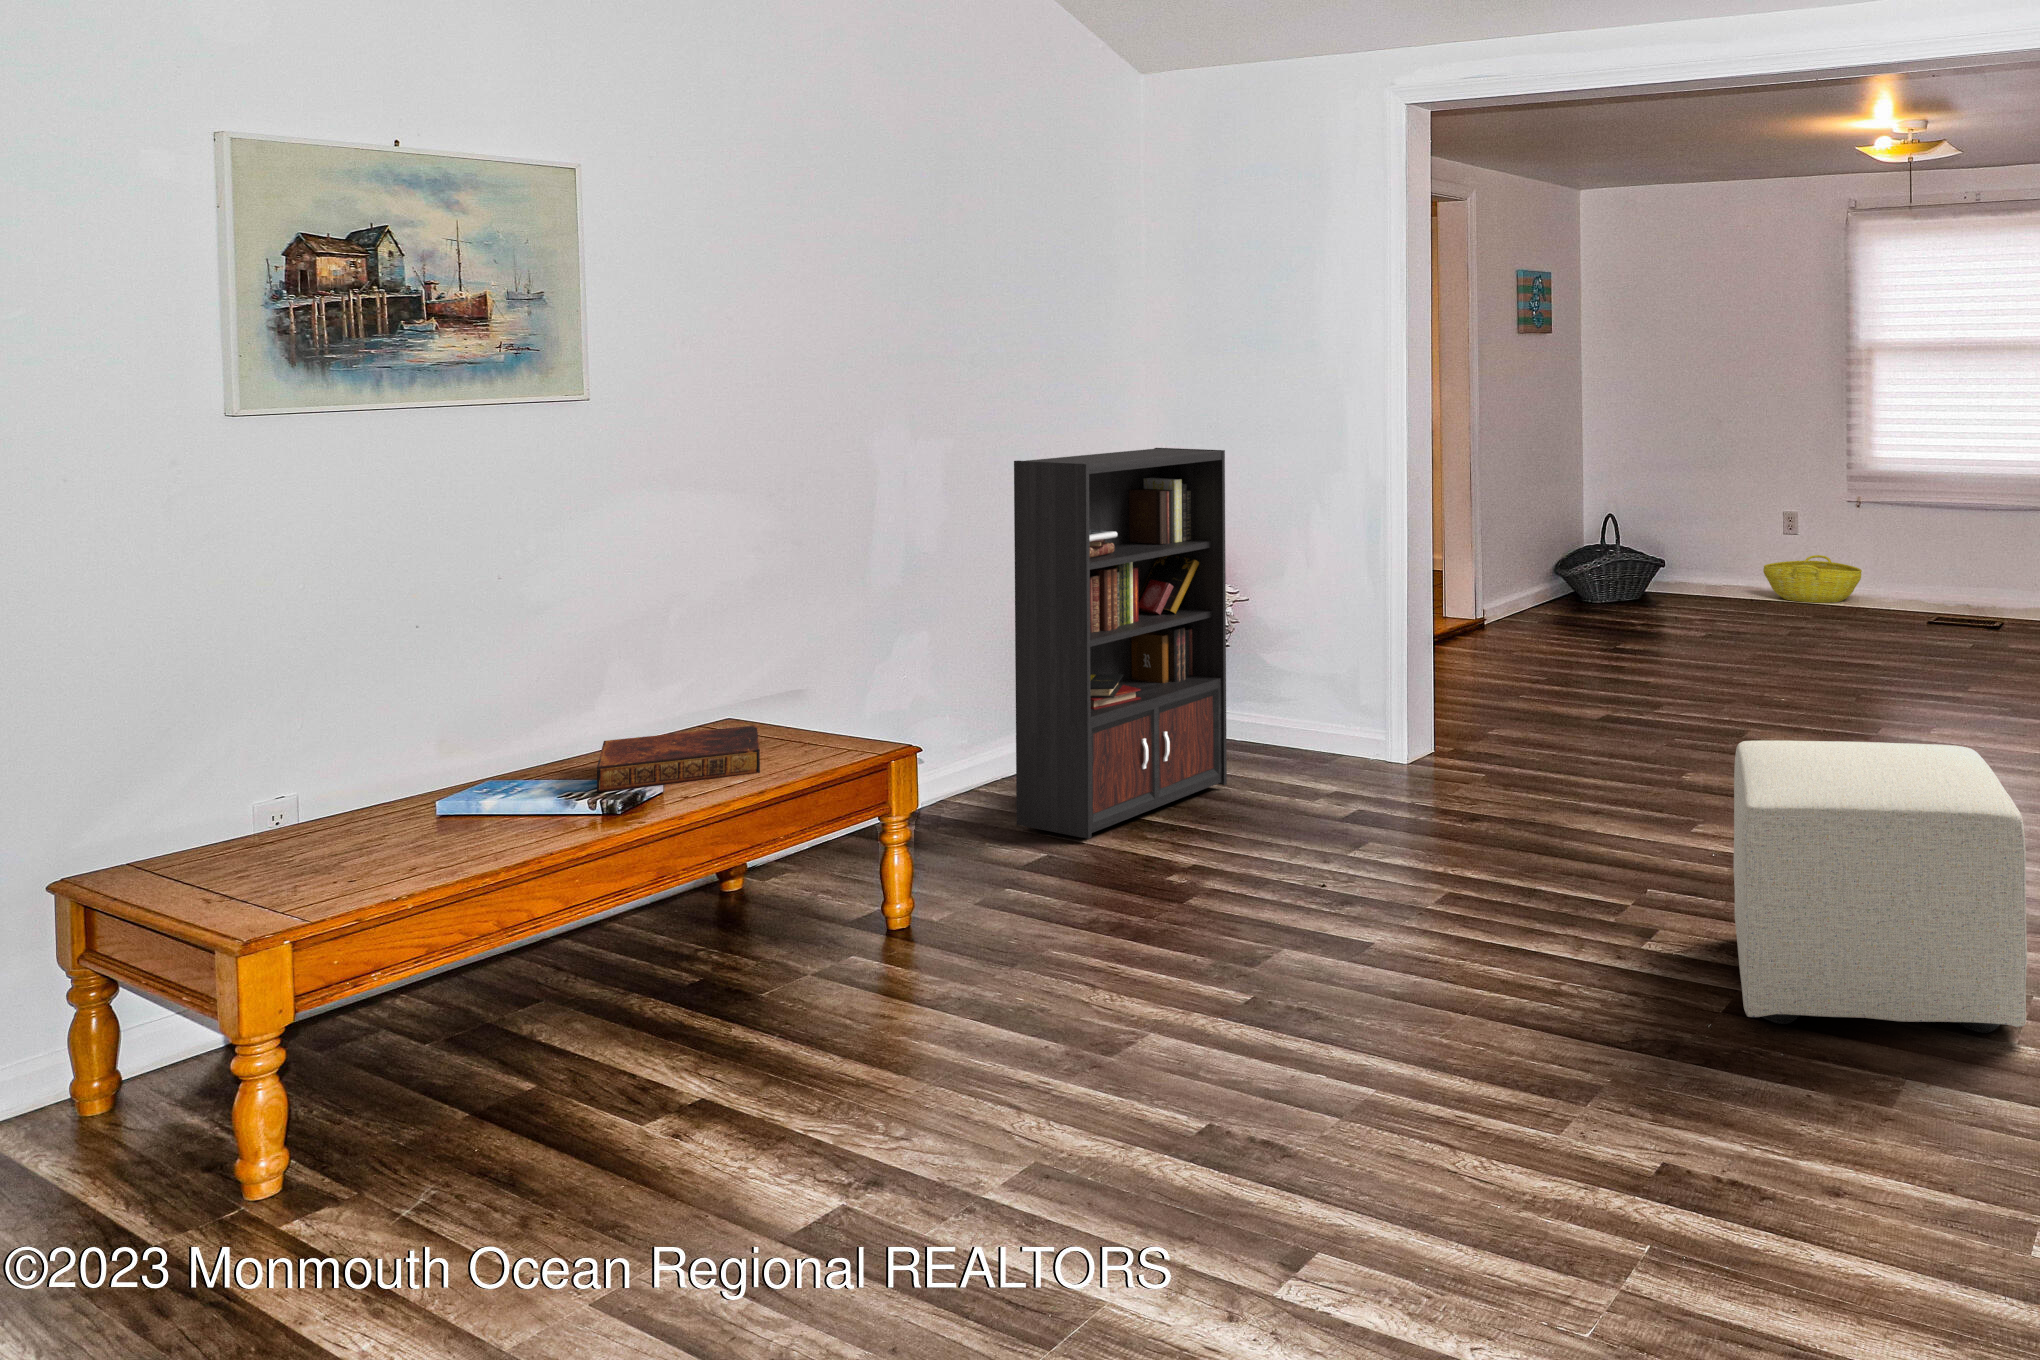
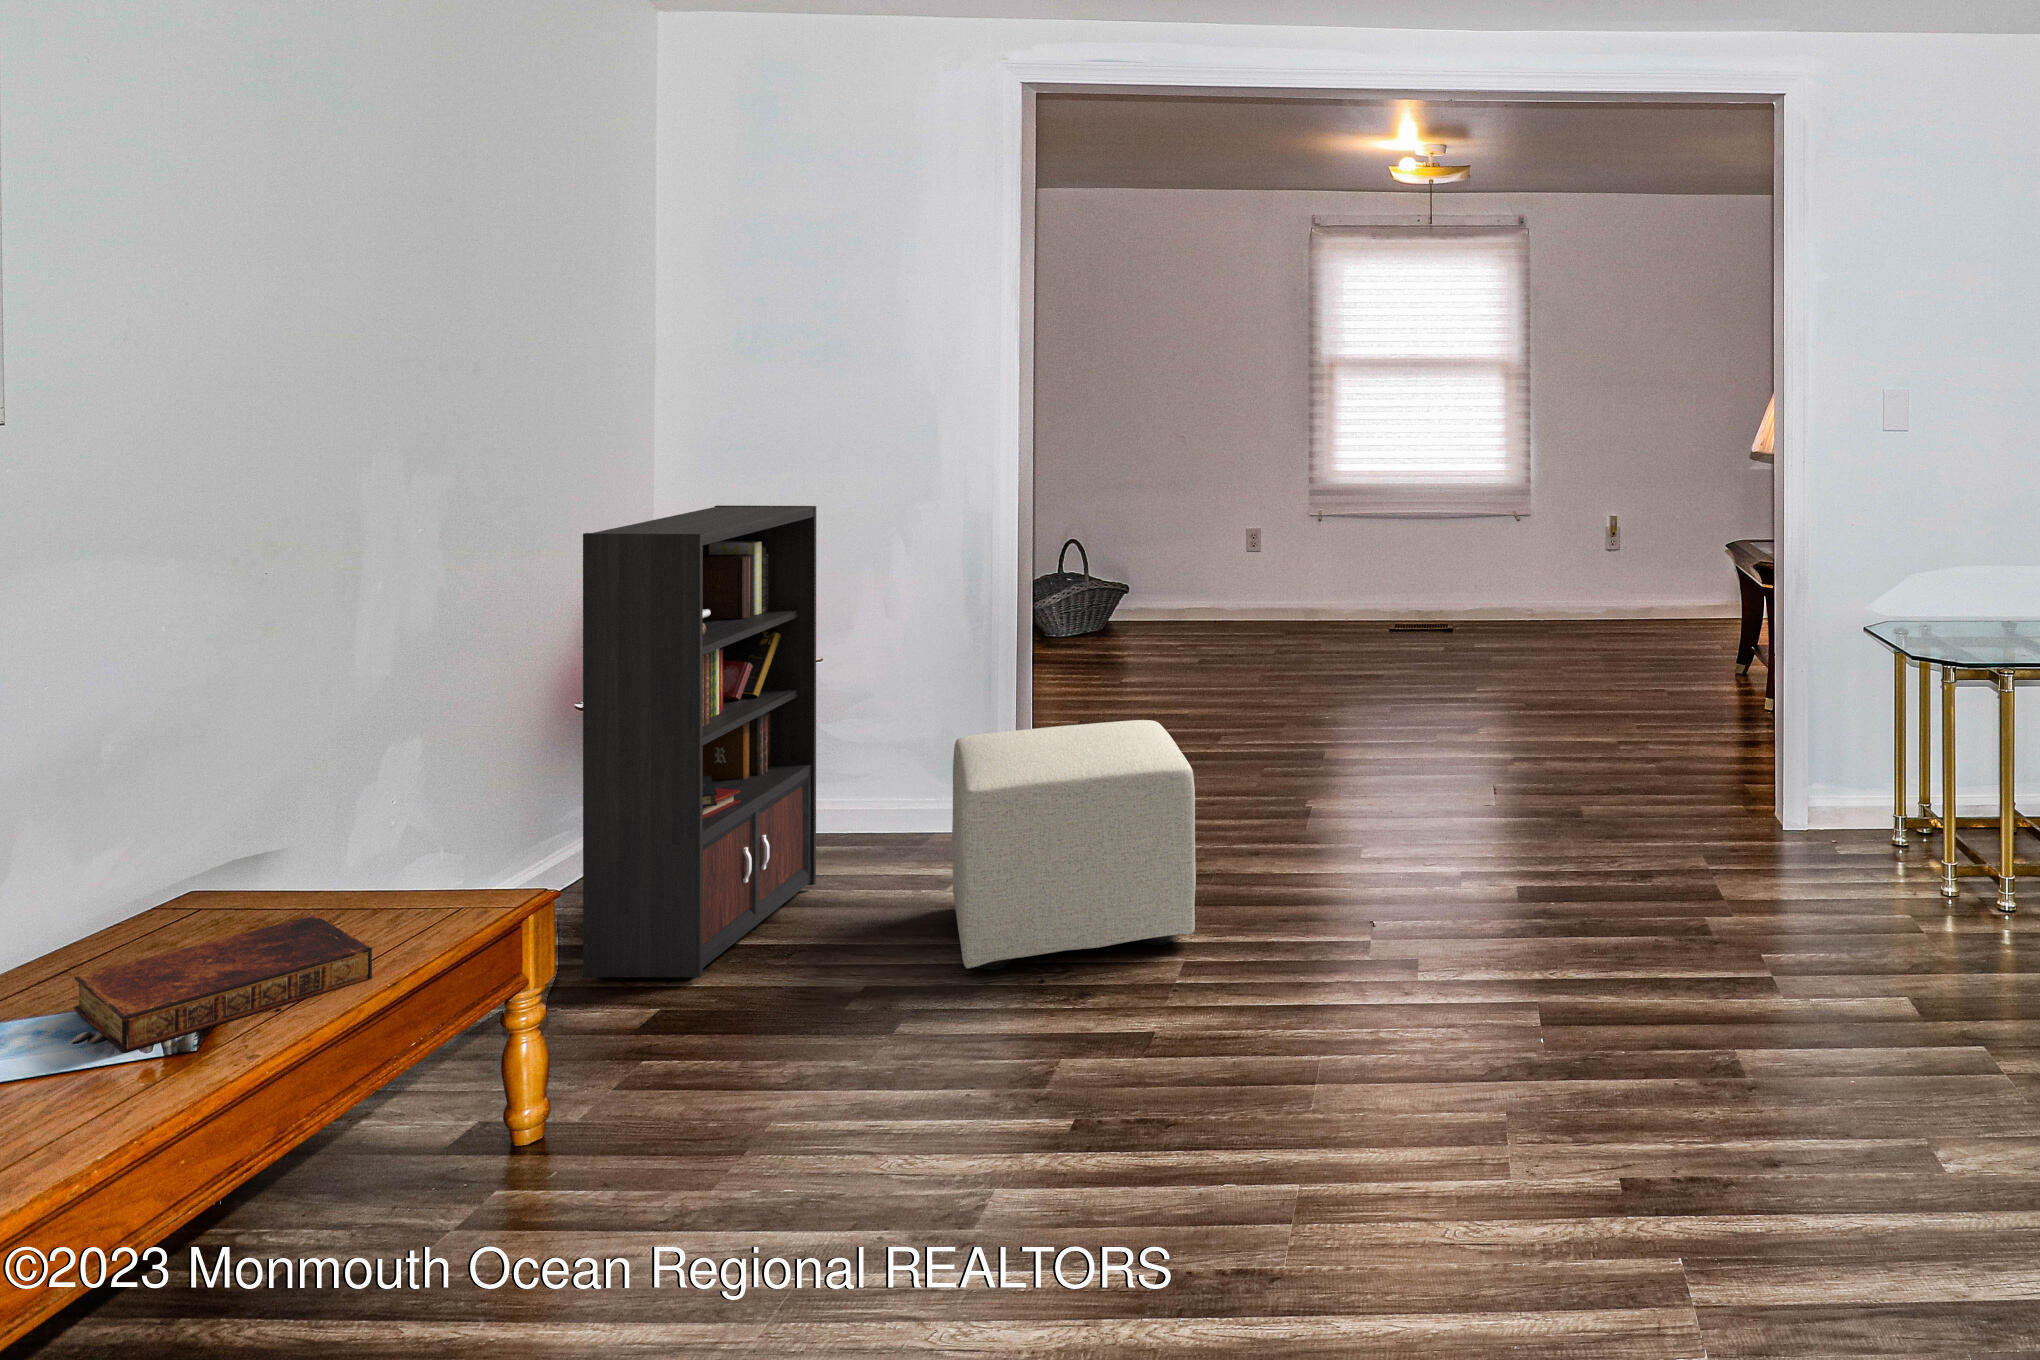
basket: present [1763,555,1862,603] -> none [1202,567,1296,613]
ottoman: present [1734,741,2027,1033] -> present [952,720,1196,970]

